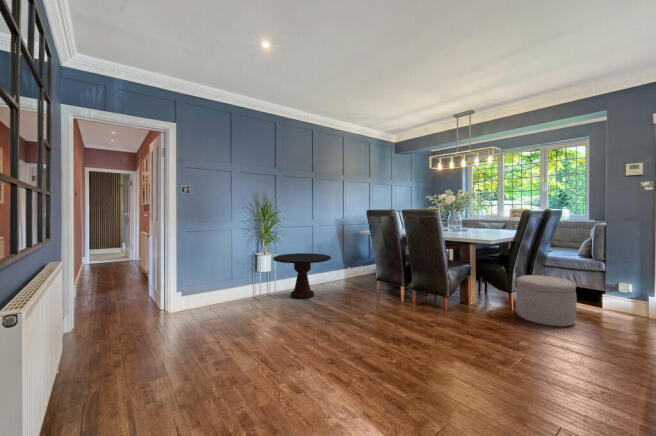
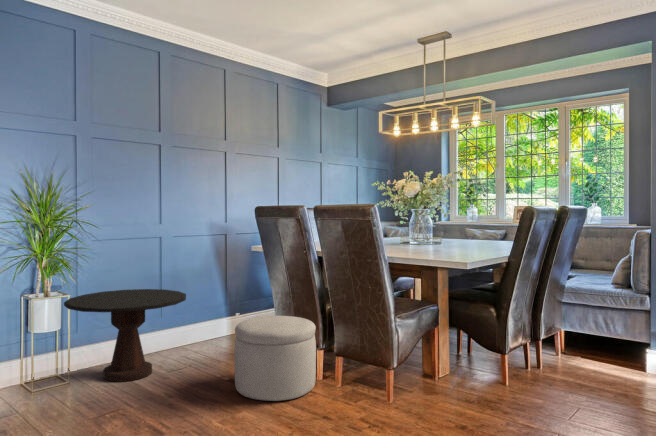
ottoman: present [516,275,577,327] -> present [234,316,316,401]

